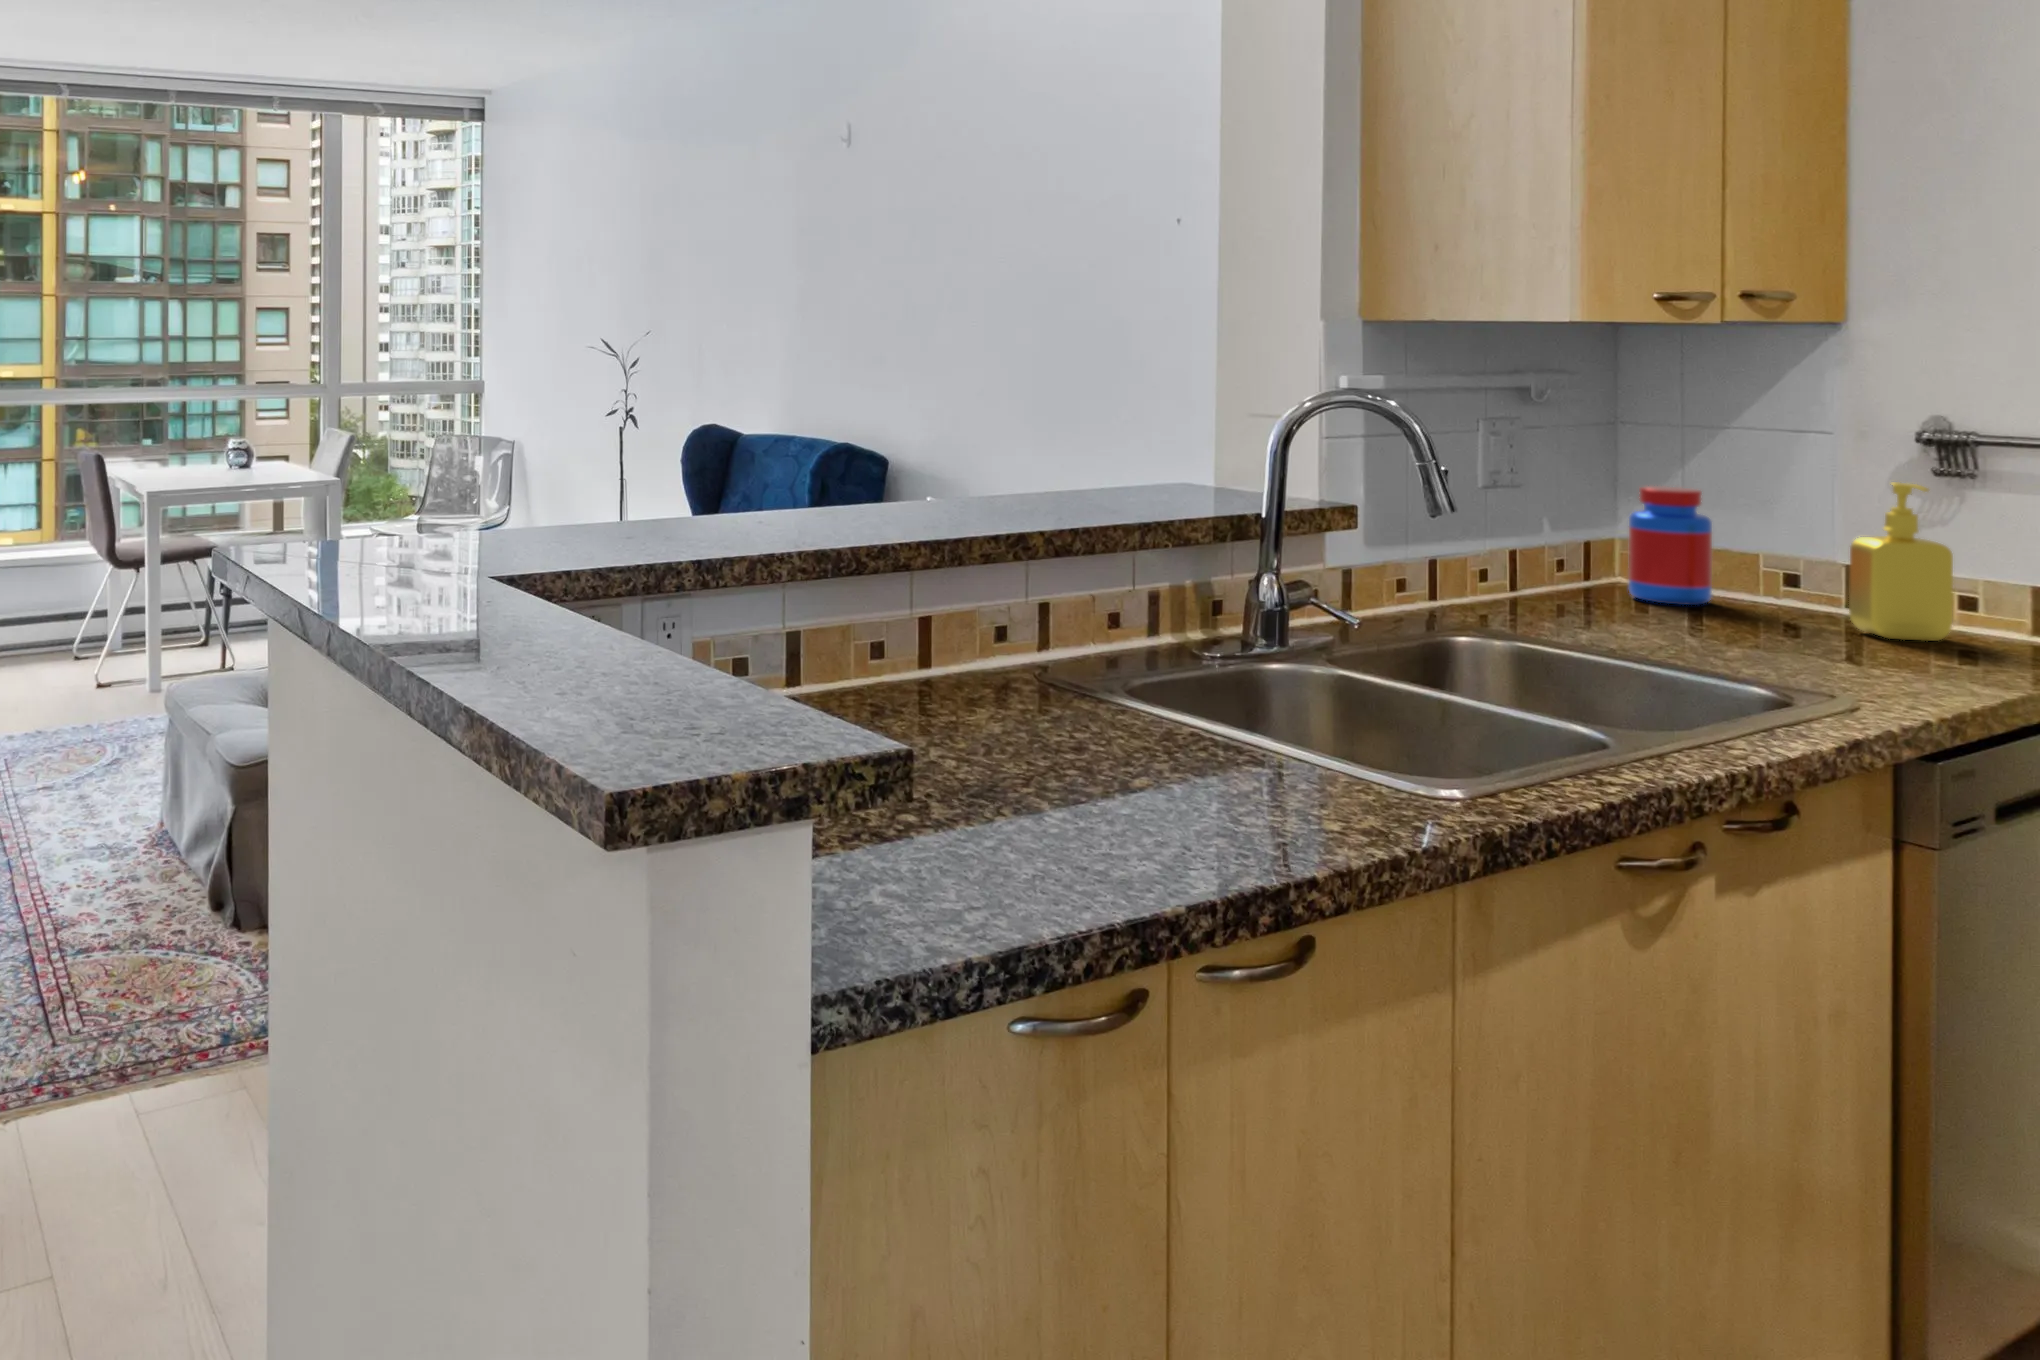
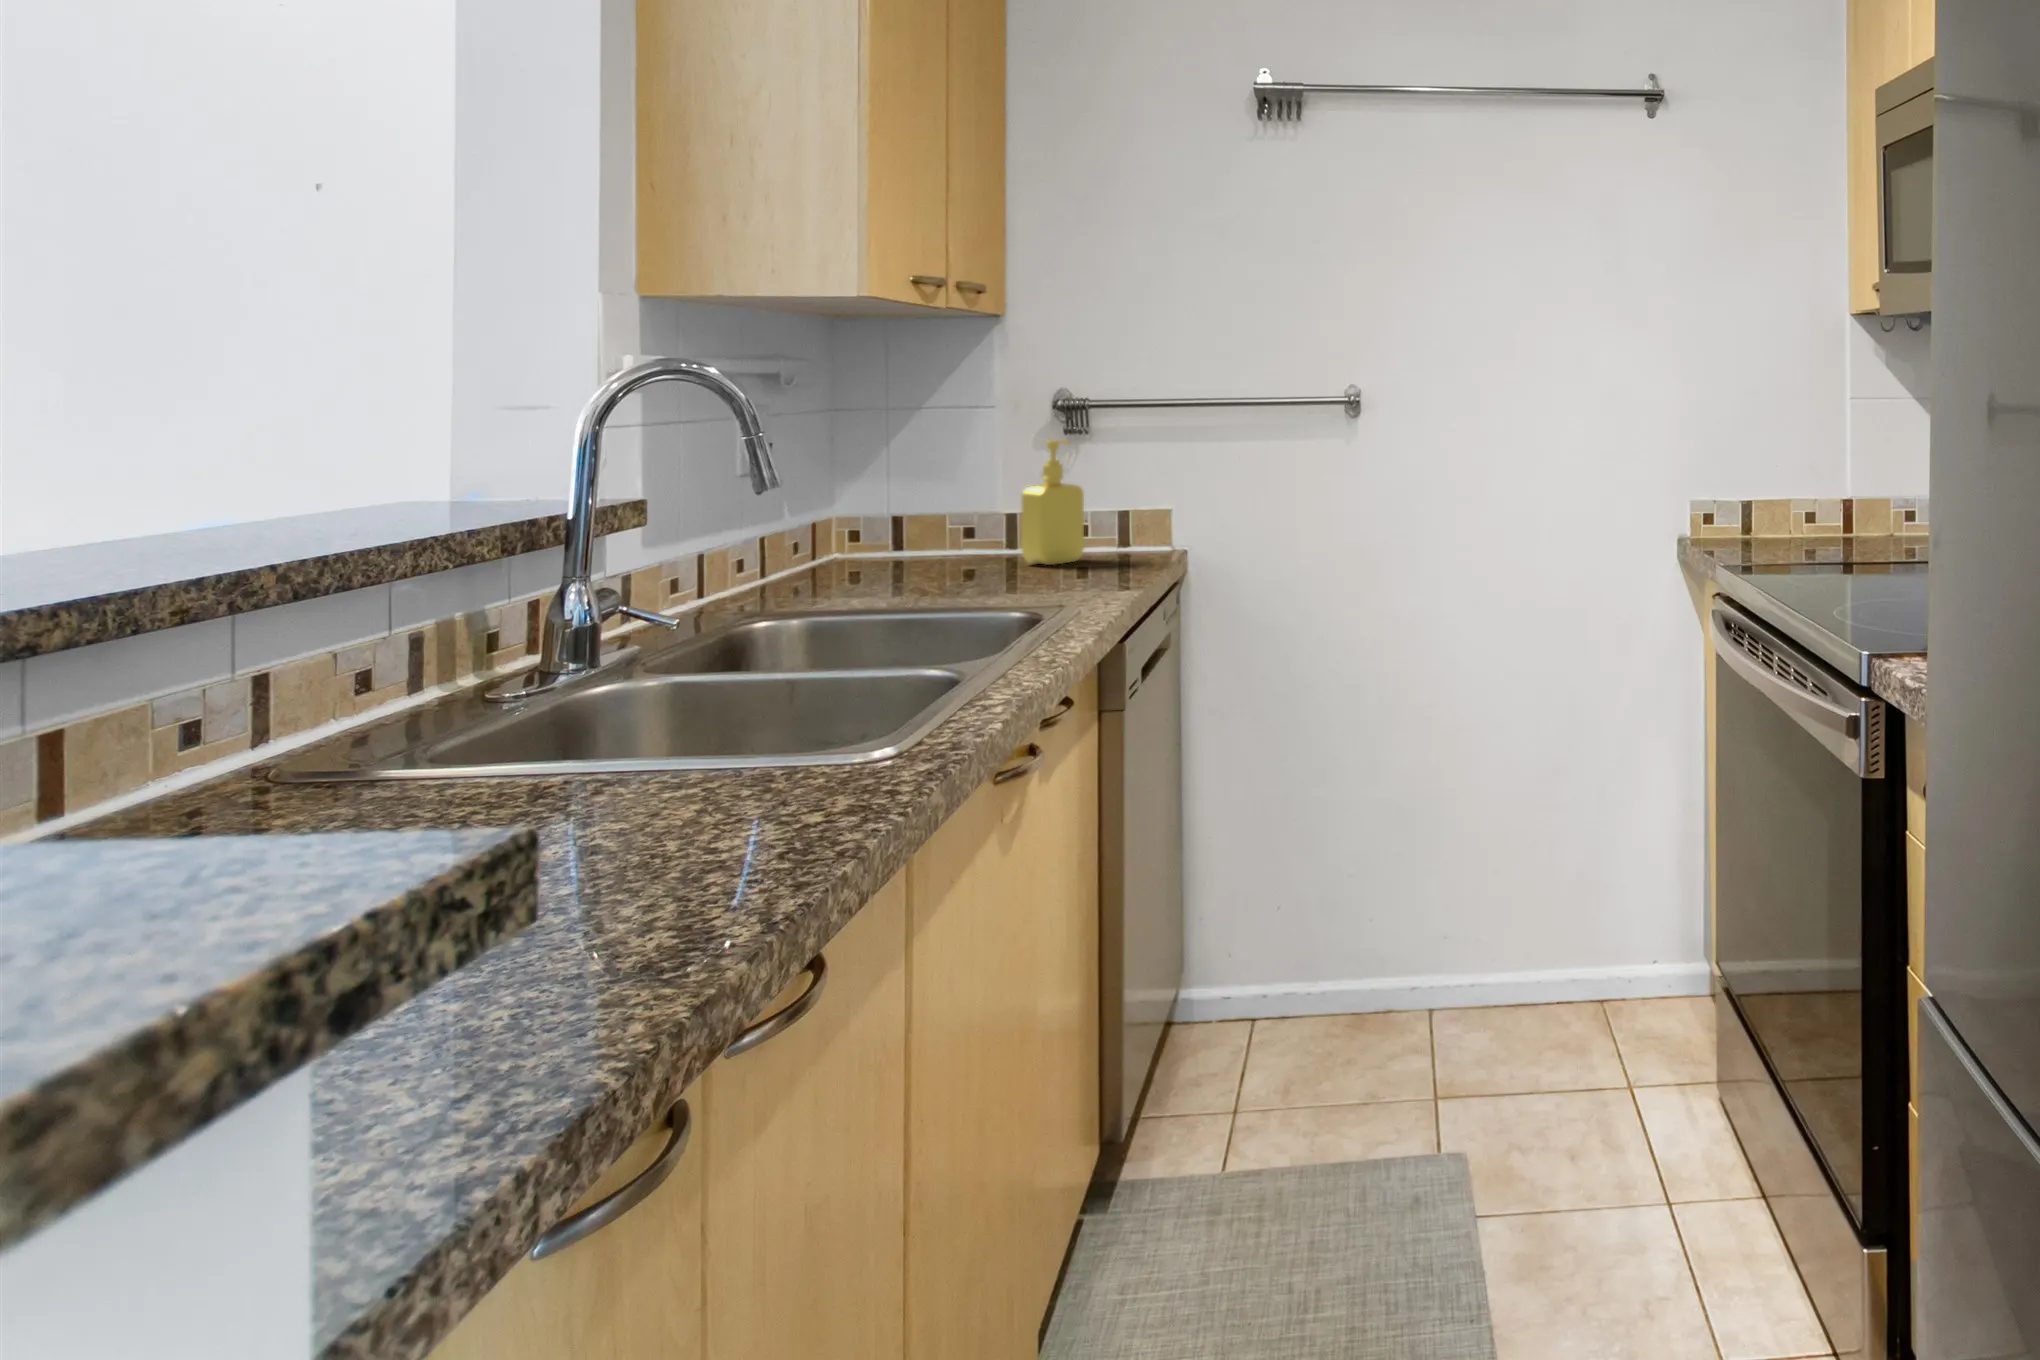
jar: present [1628,486,1712,605] -> none [852,464,916,569]

